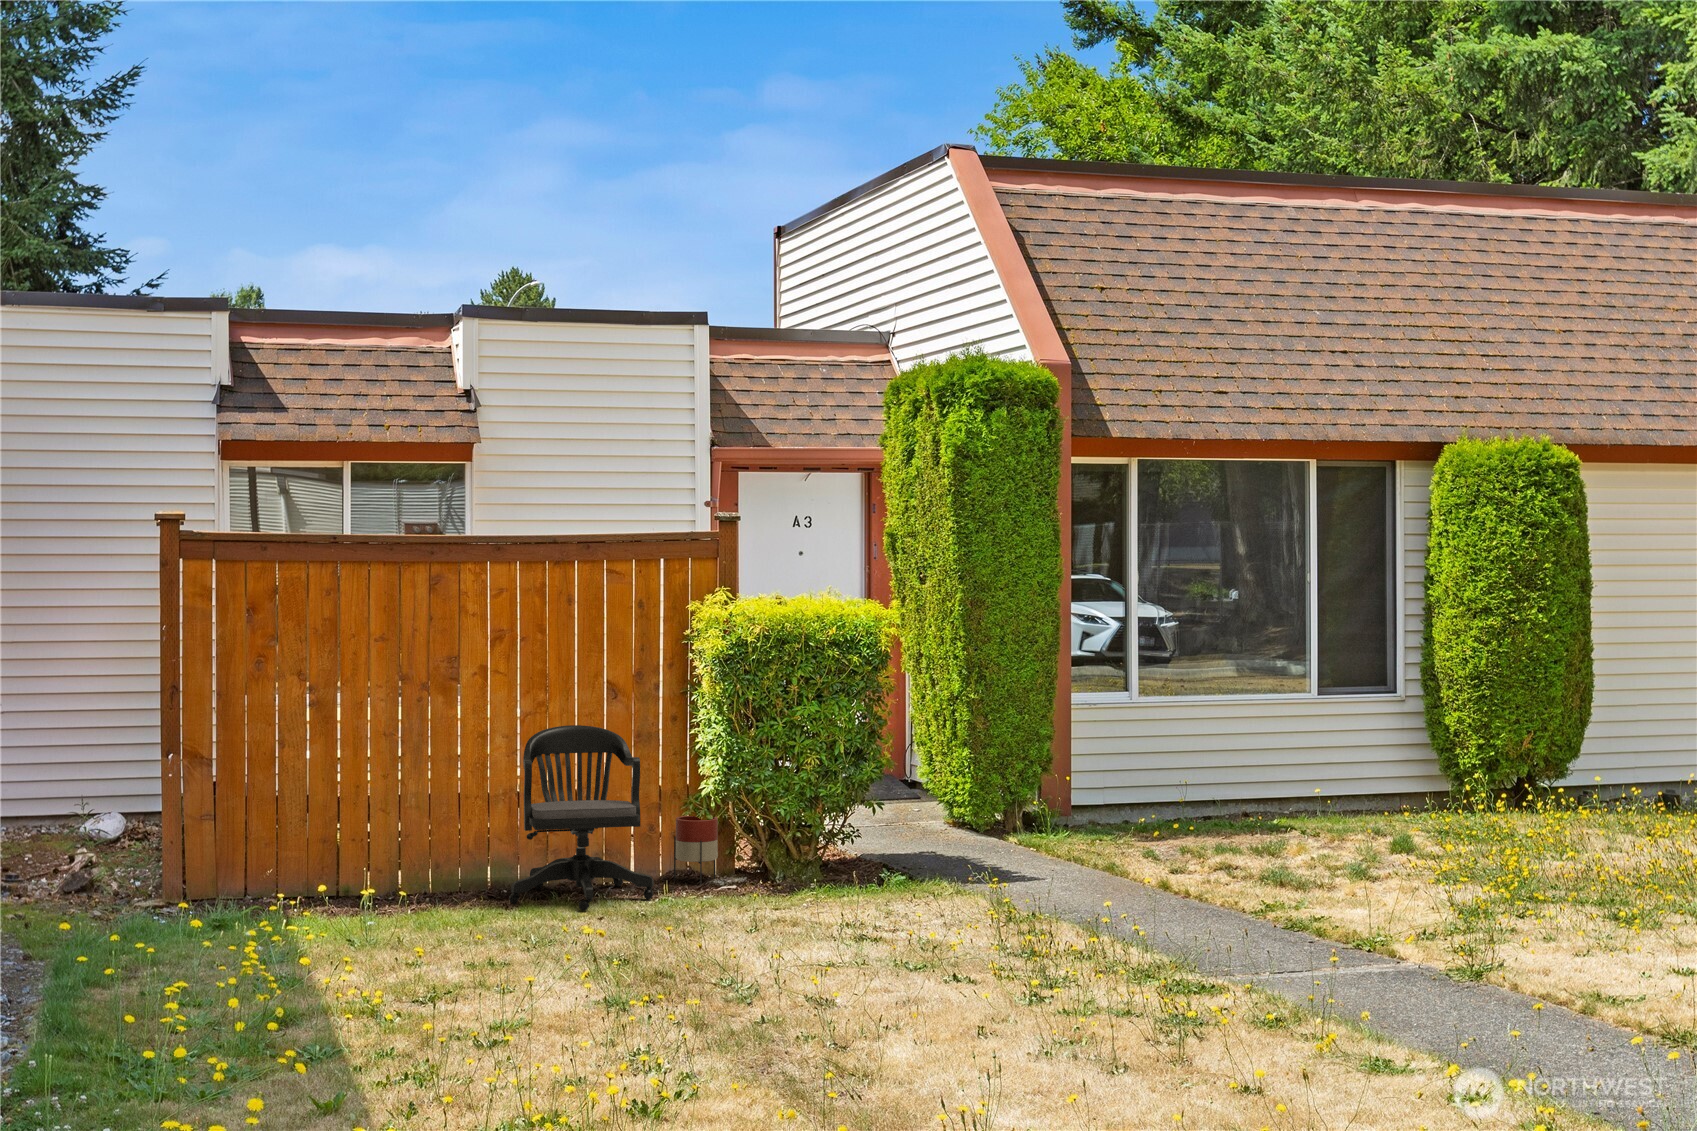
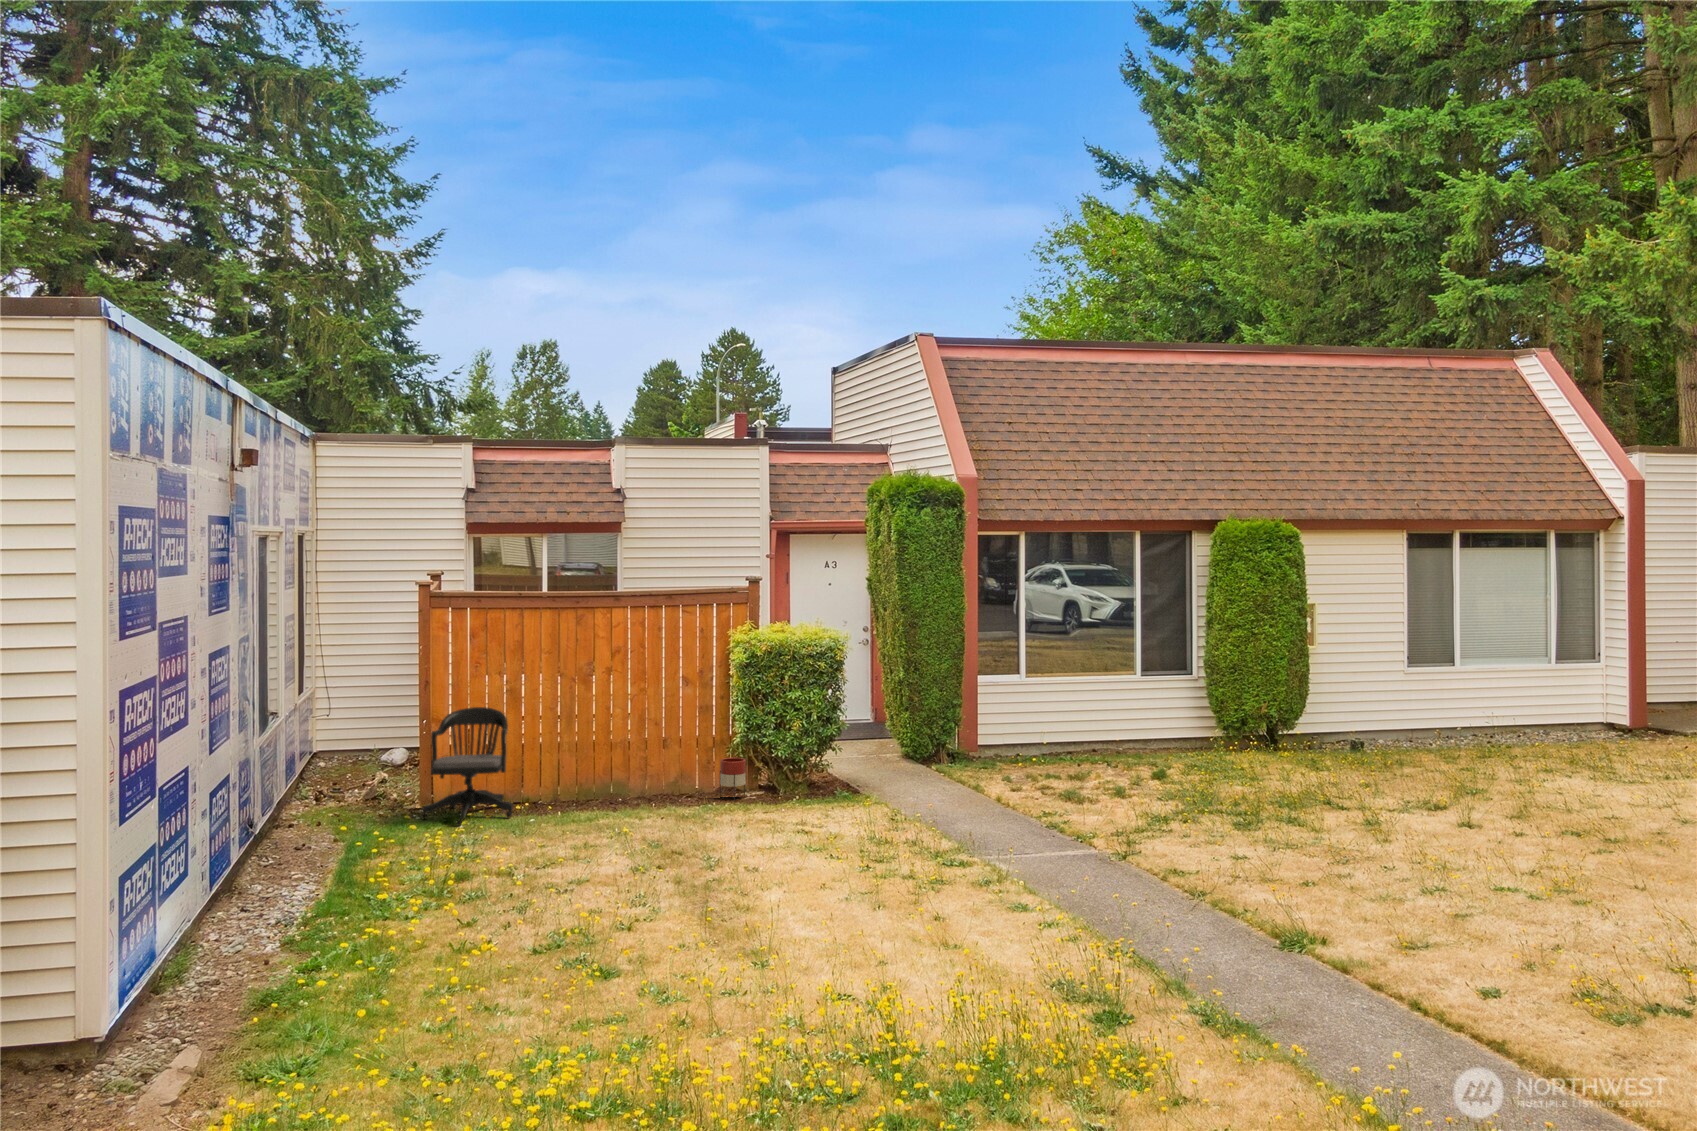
chair: present [509,725,654,911] -> present [421,707,513,826]

